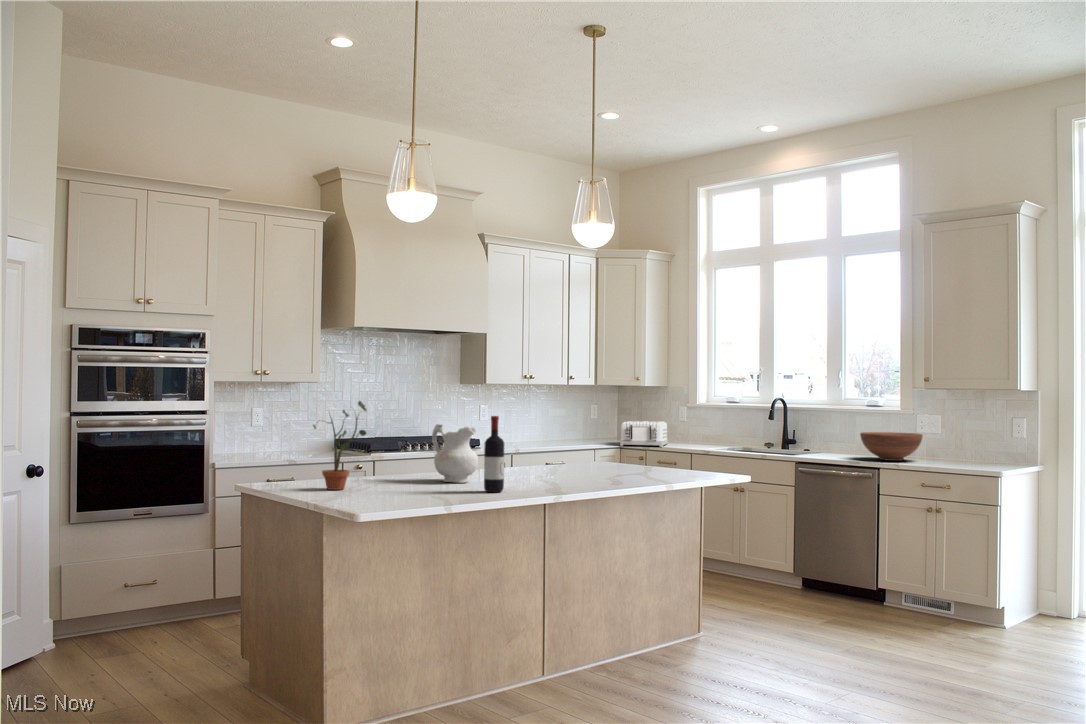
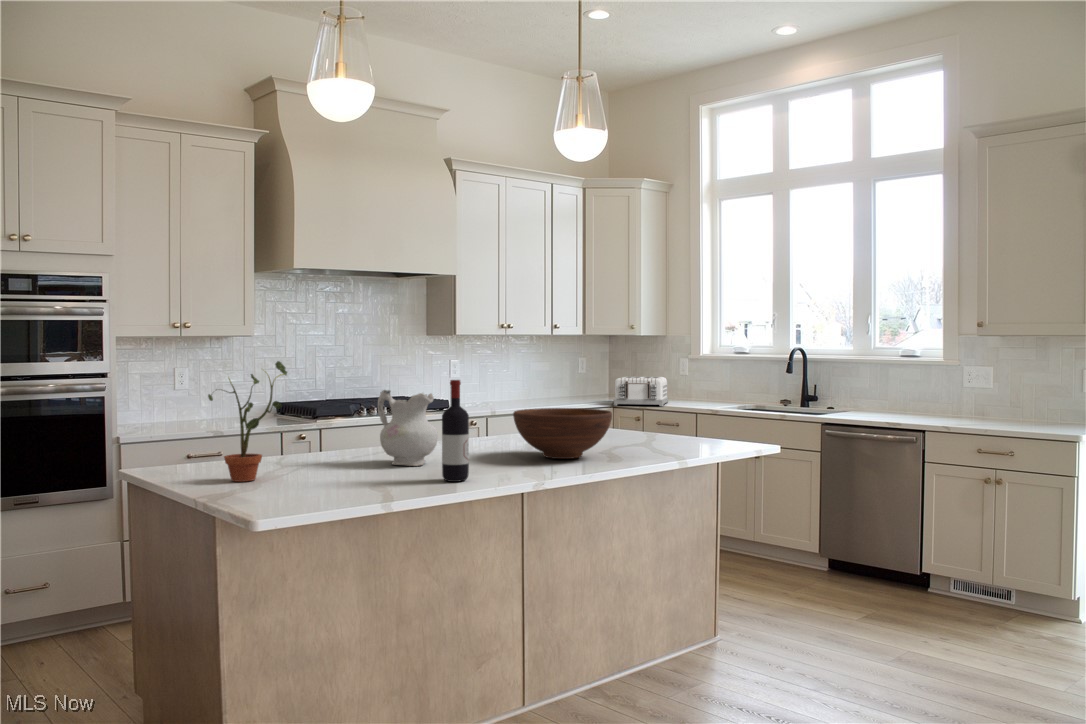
fruit bowl: present [860,432,922,461] -> present [513,408,612,459]

